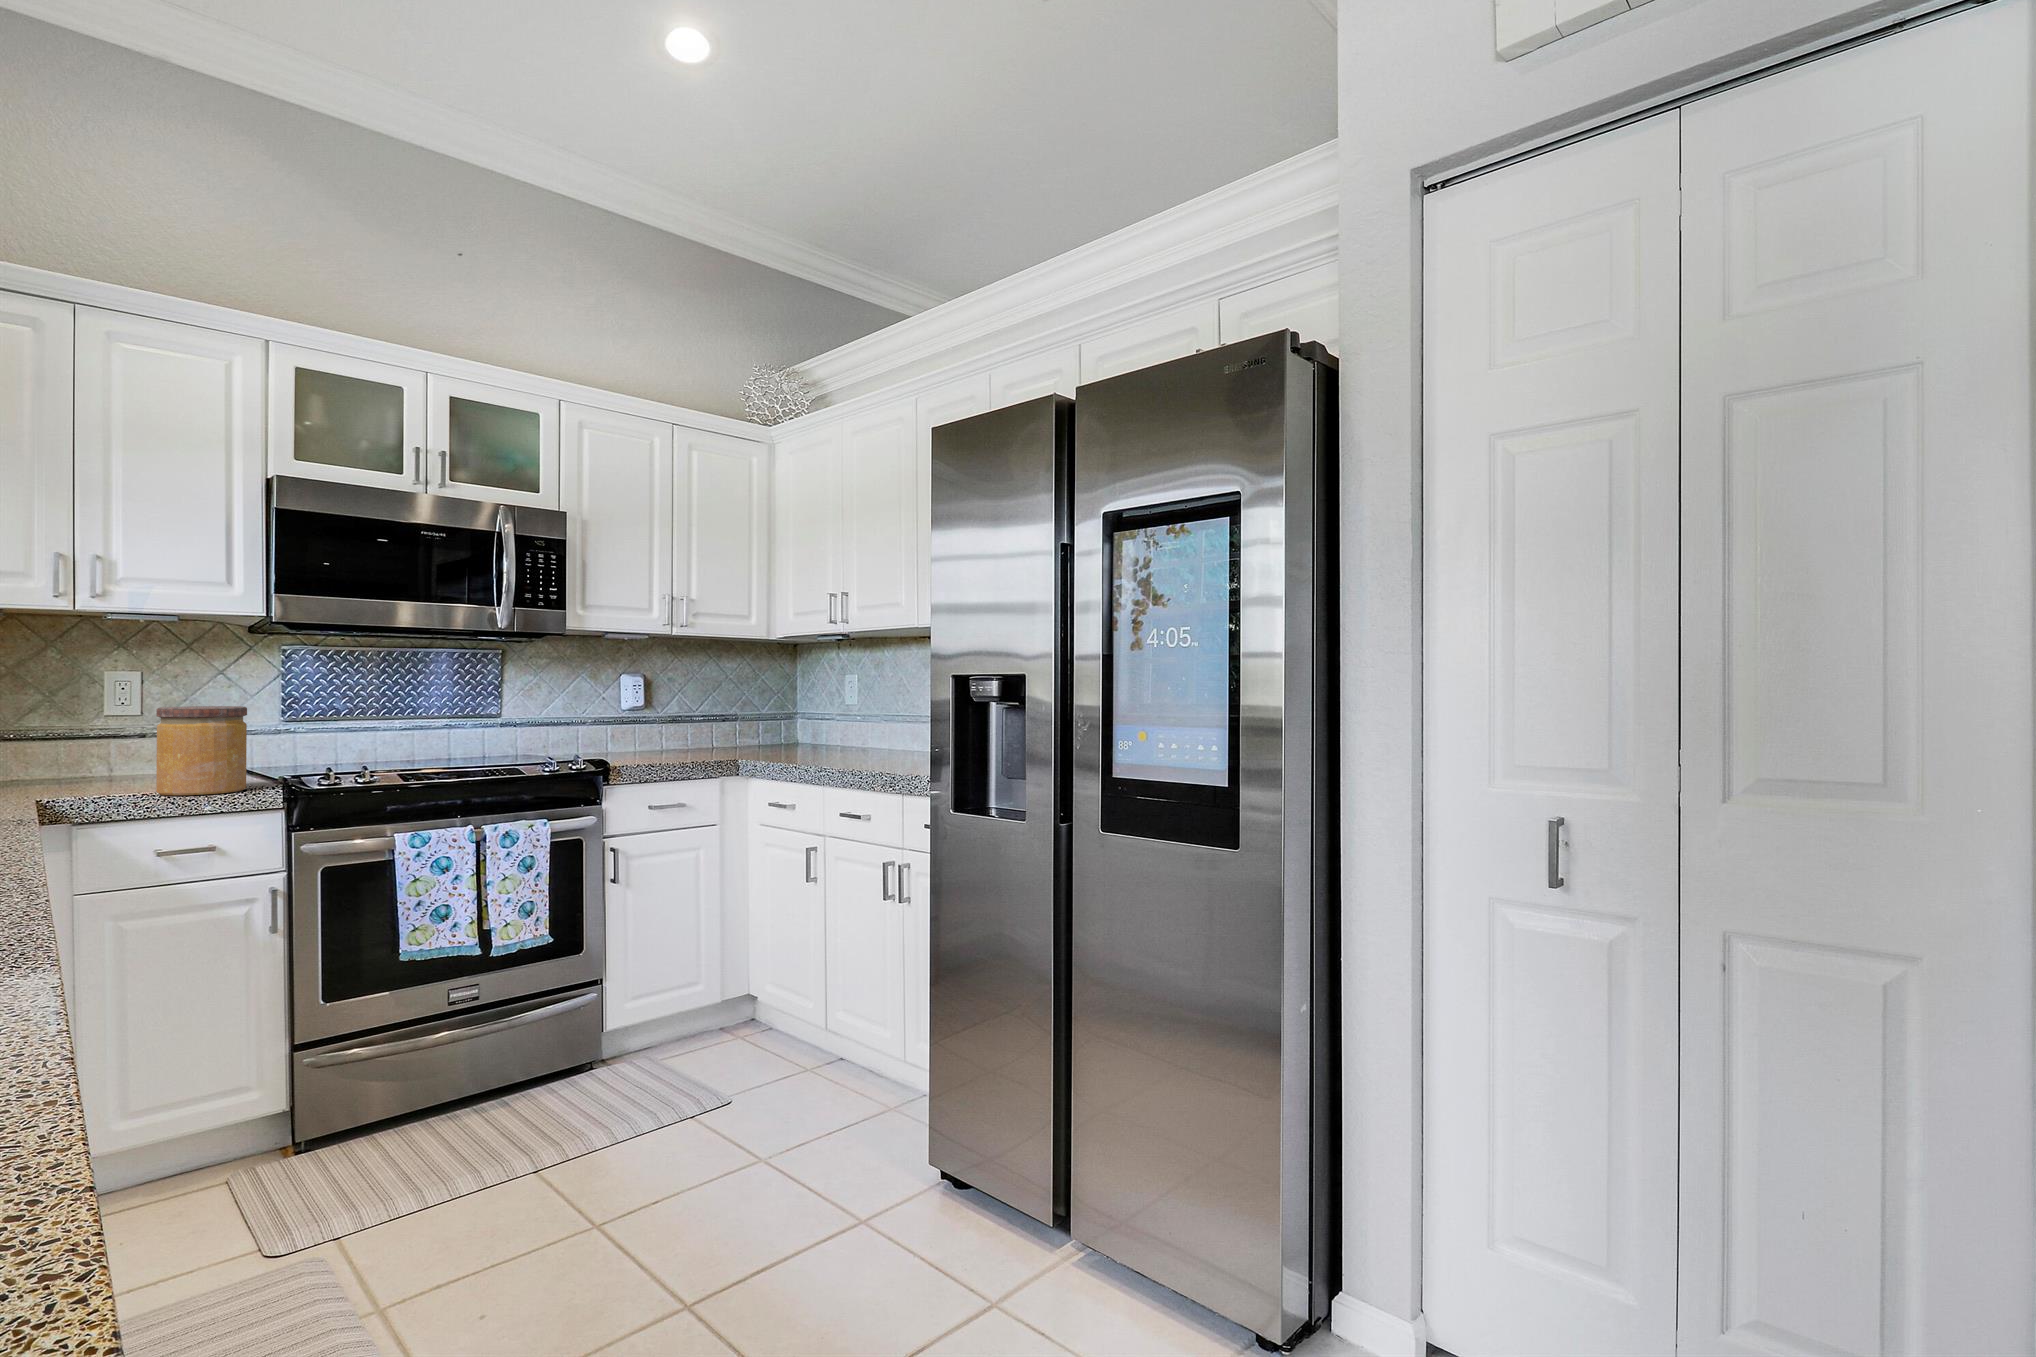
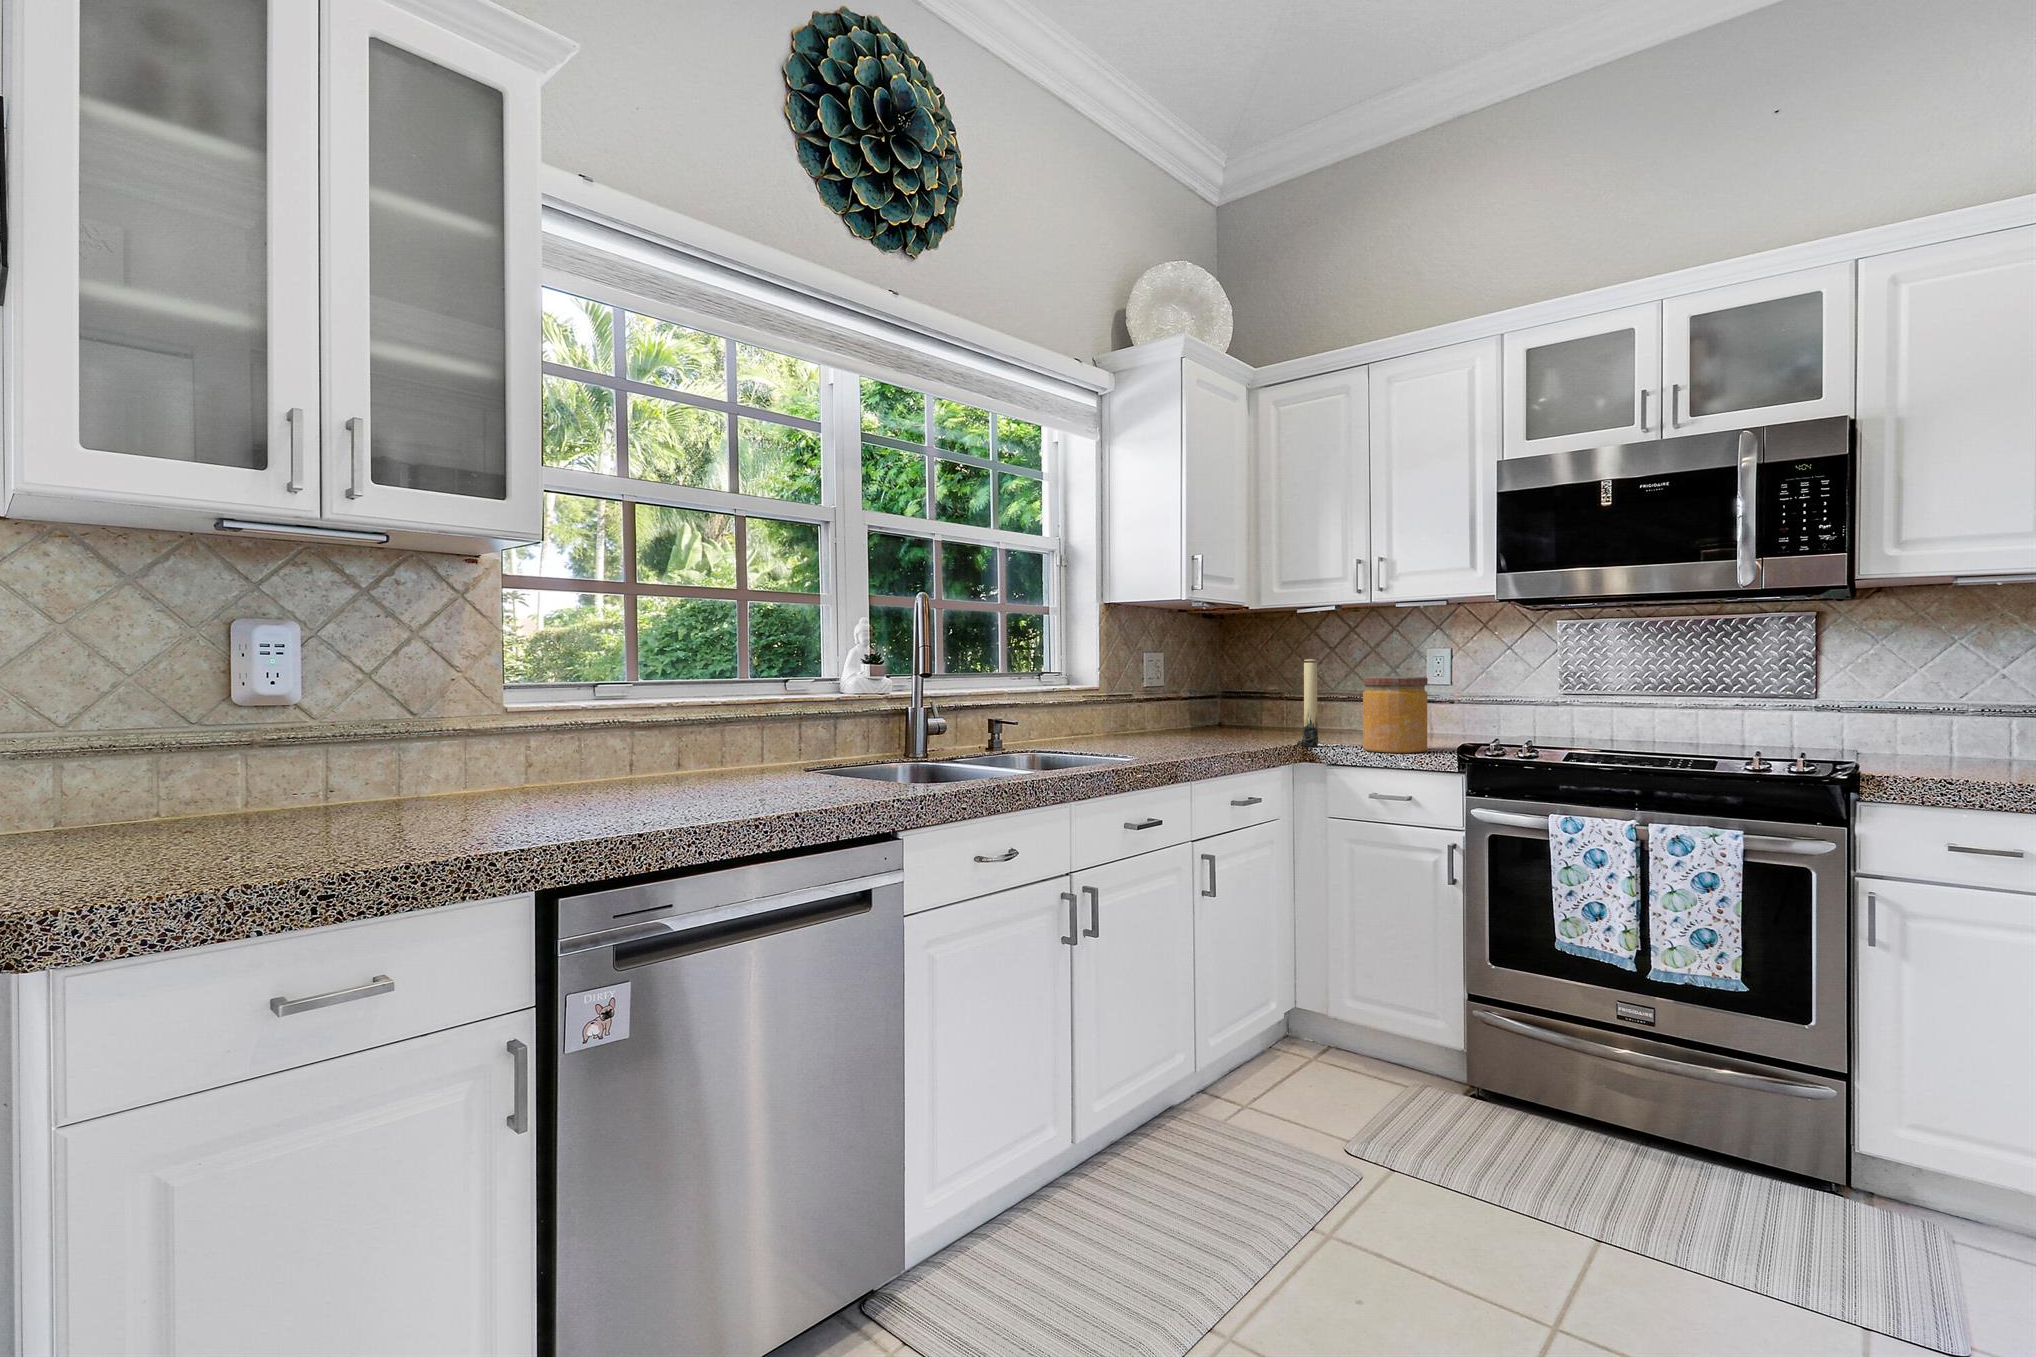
candle: none [33,686,77,801] -> present [1297,659,1318,747]

